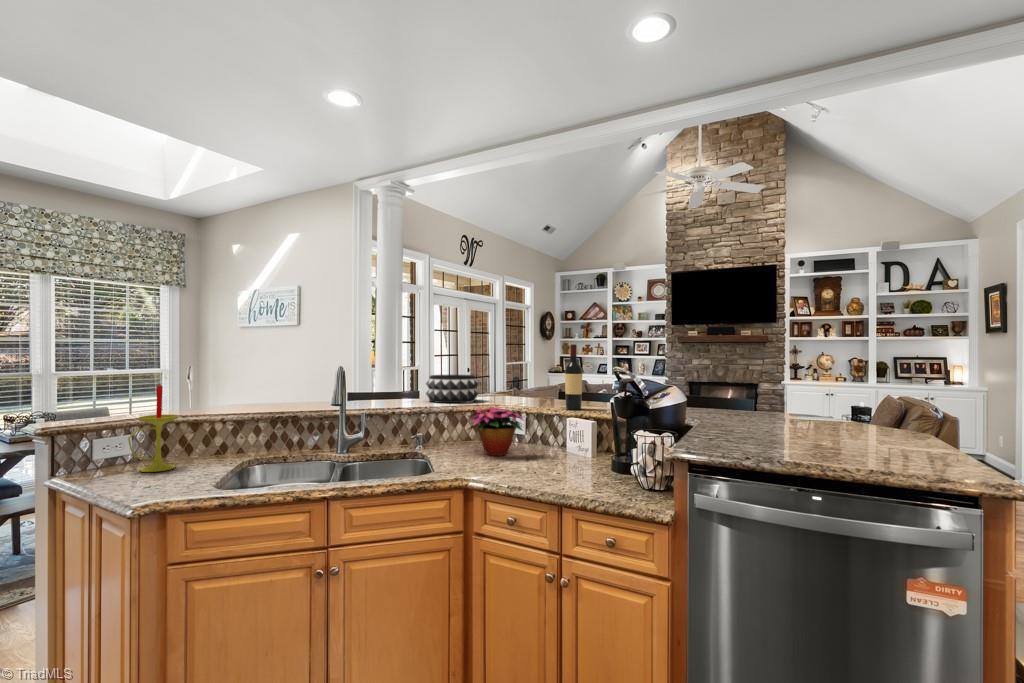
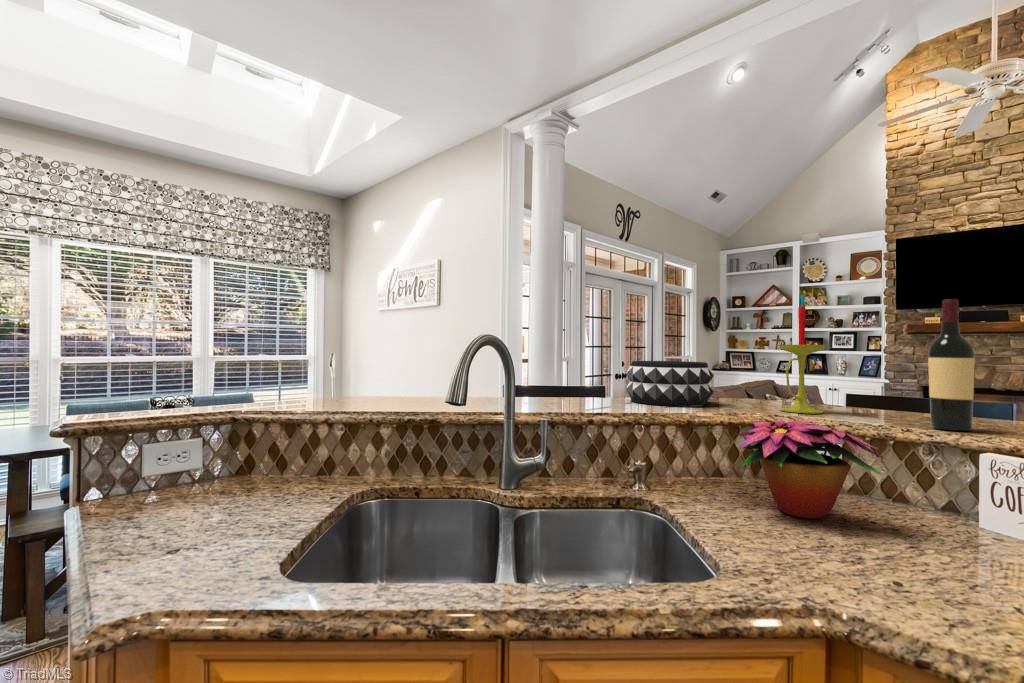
candle: present [128,386,178,472] -> present [779,306,826,414]

